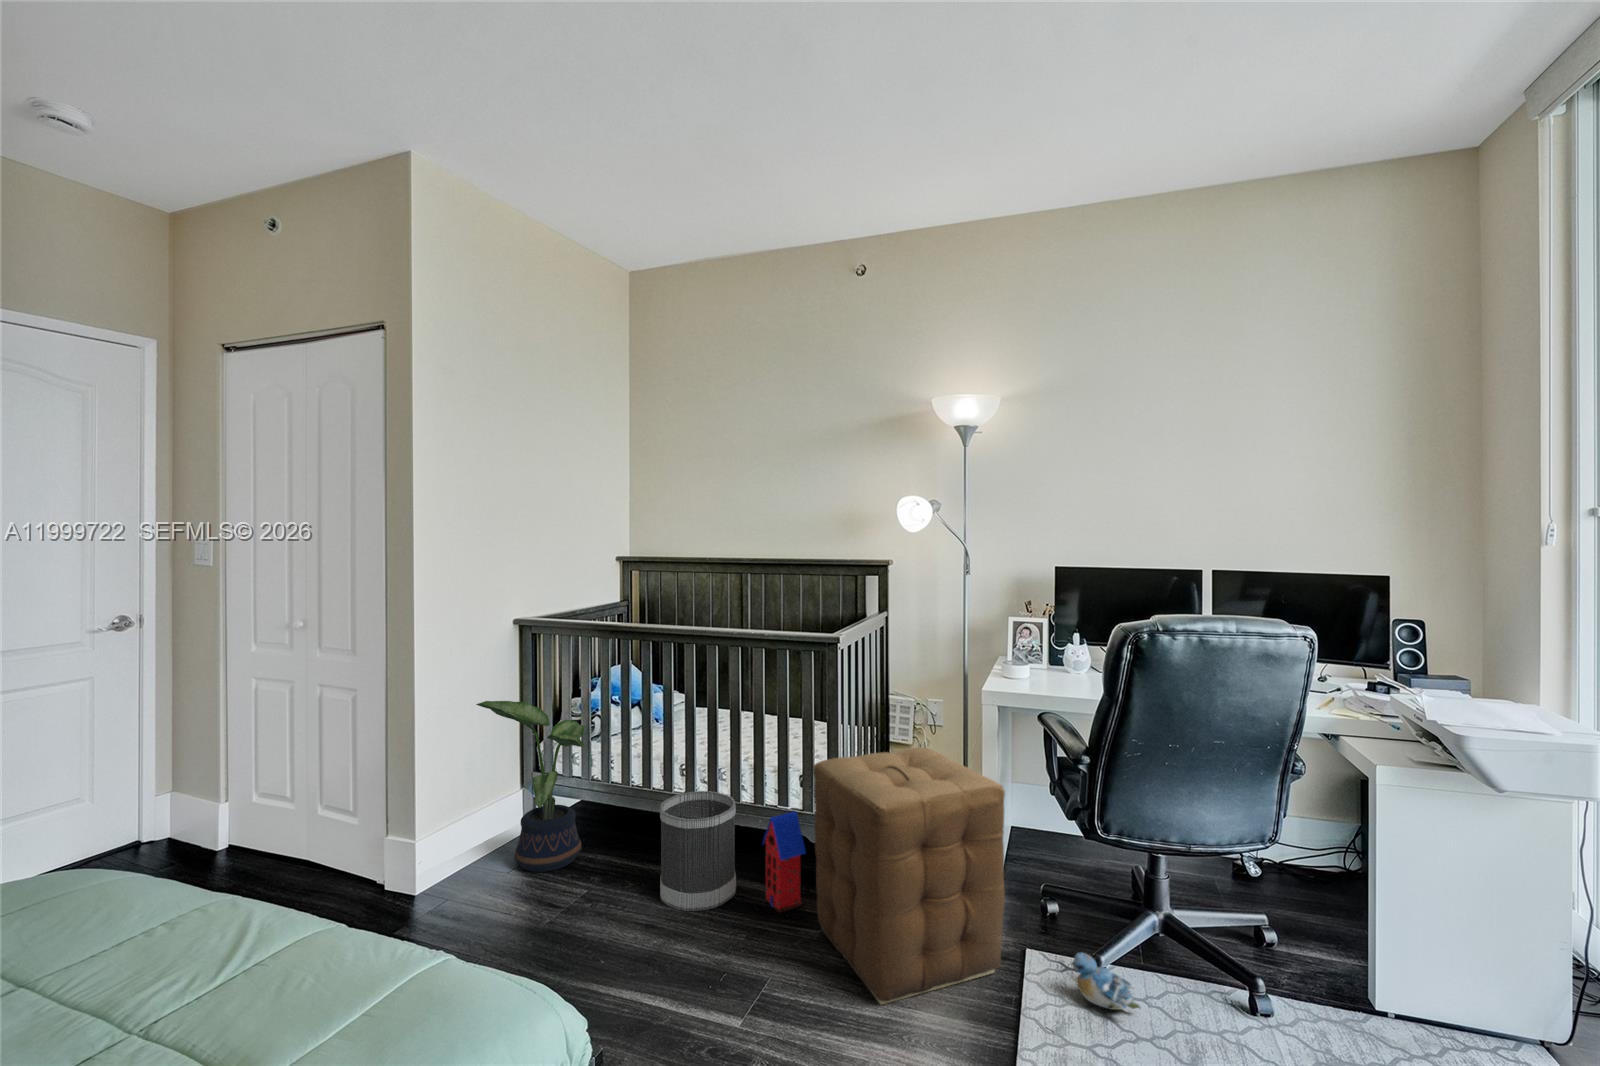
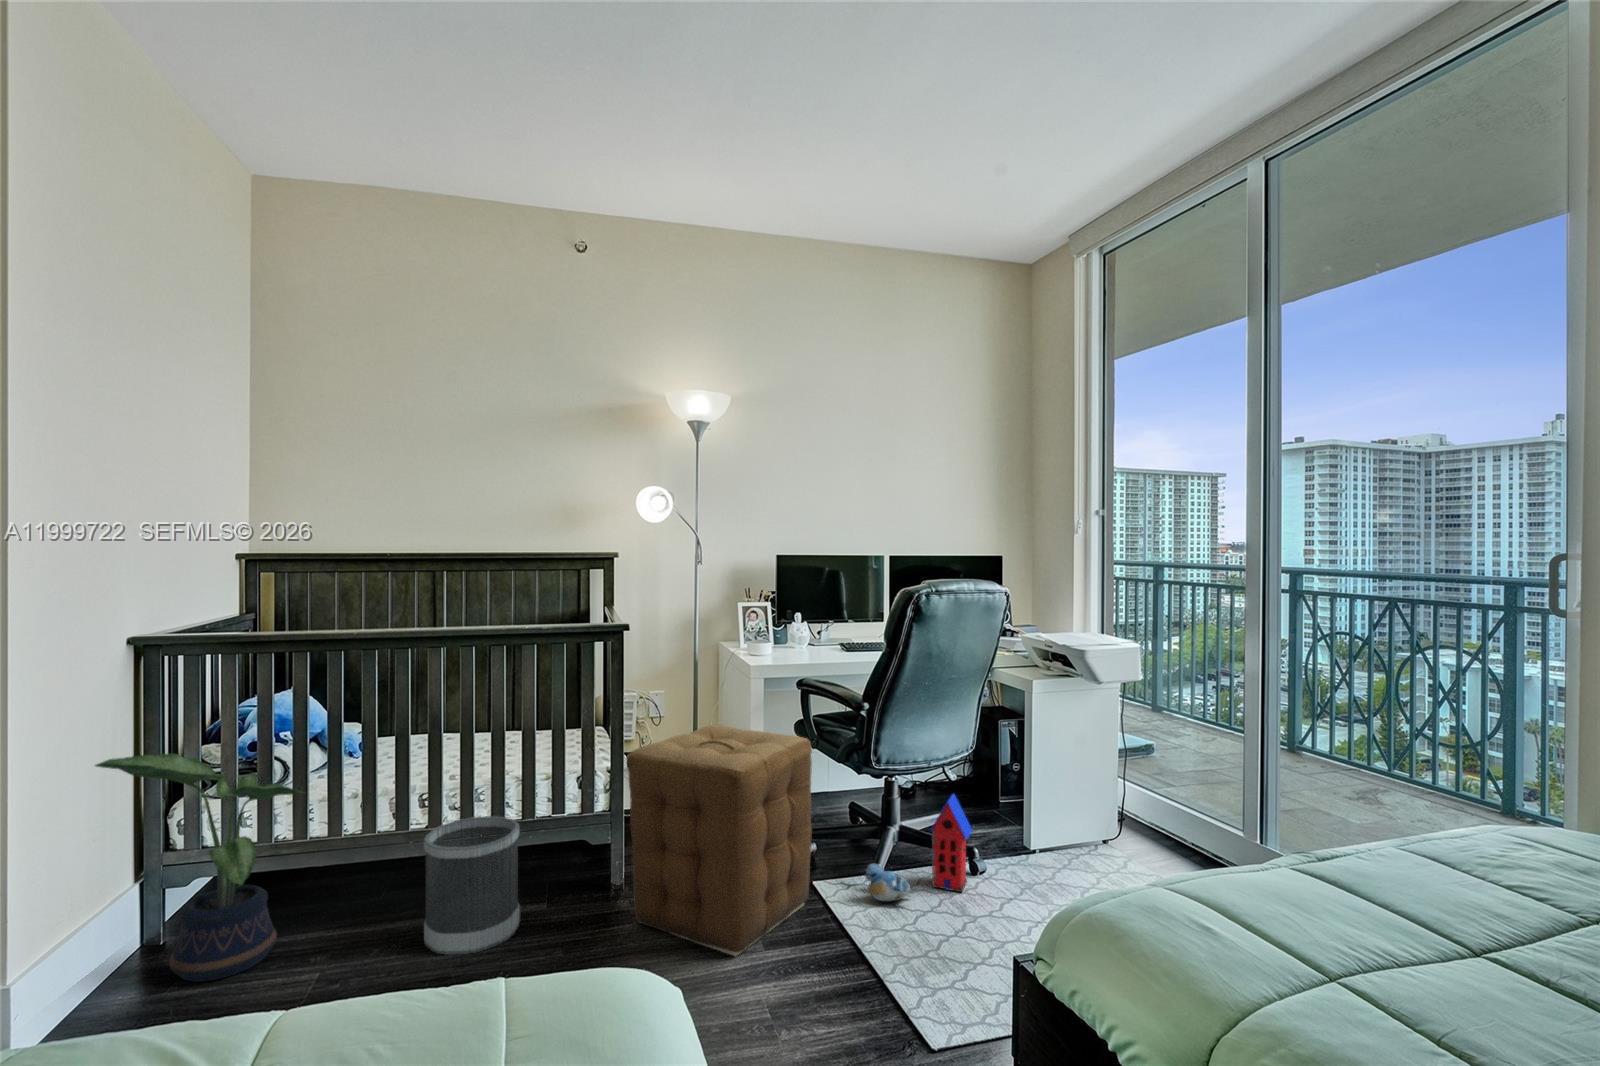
toy house: present [762,812,806,913] -> present [930,794,972,892]

